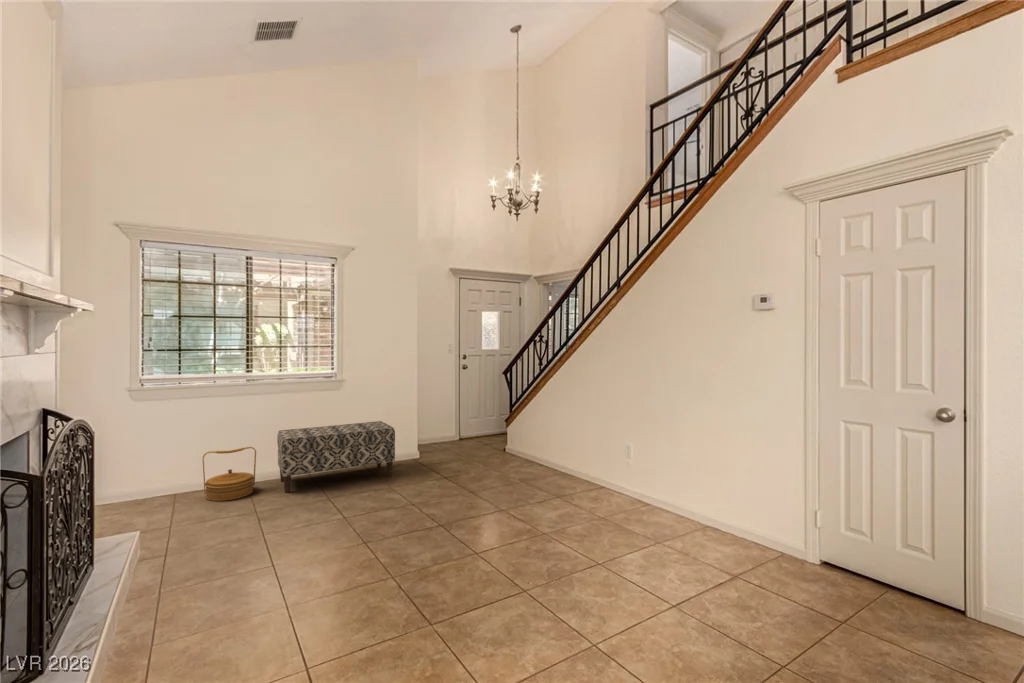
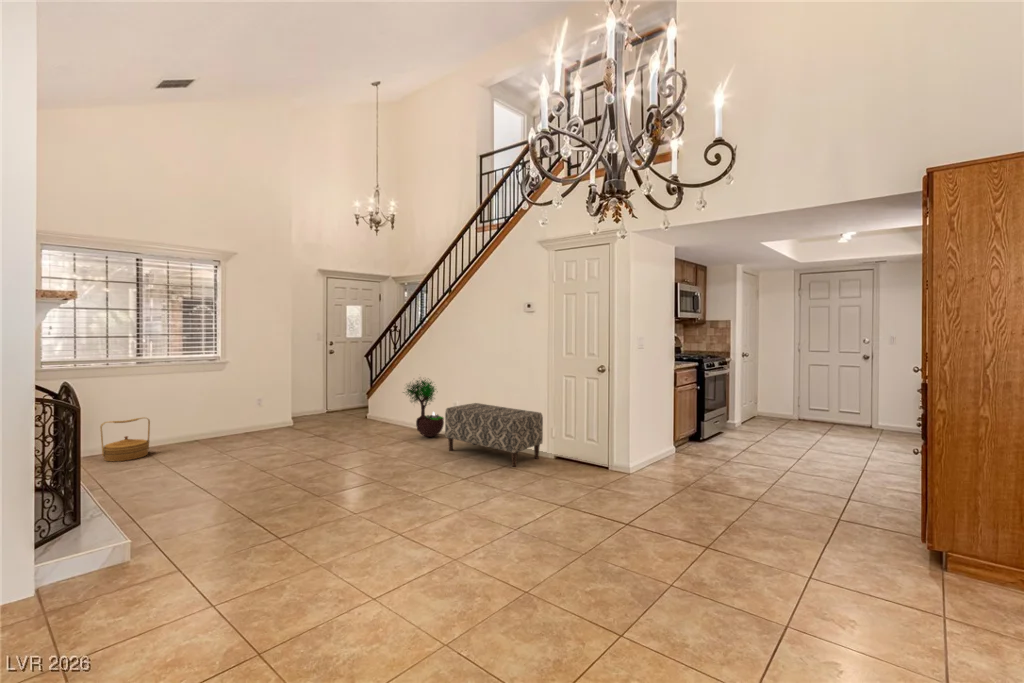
potted tree: none [552,401,613,493] -> present [406,380,444,437]
bench: present [277,421,395,493] -> present [445,403,543,467]

